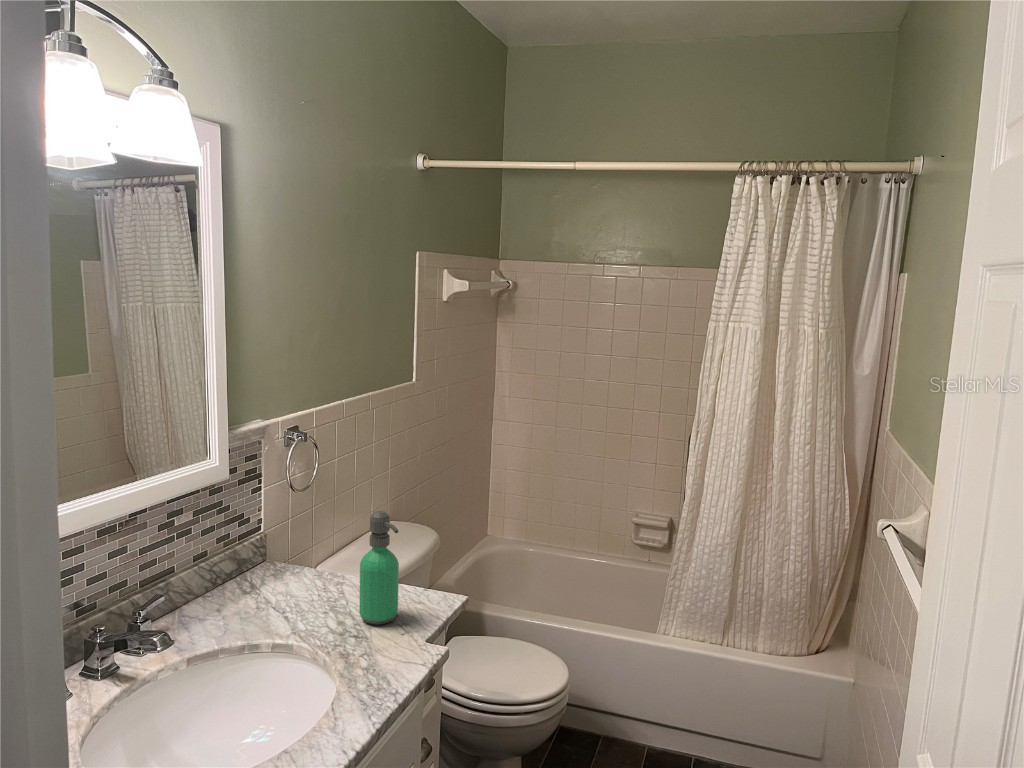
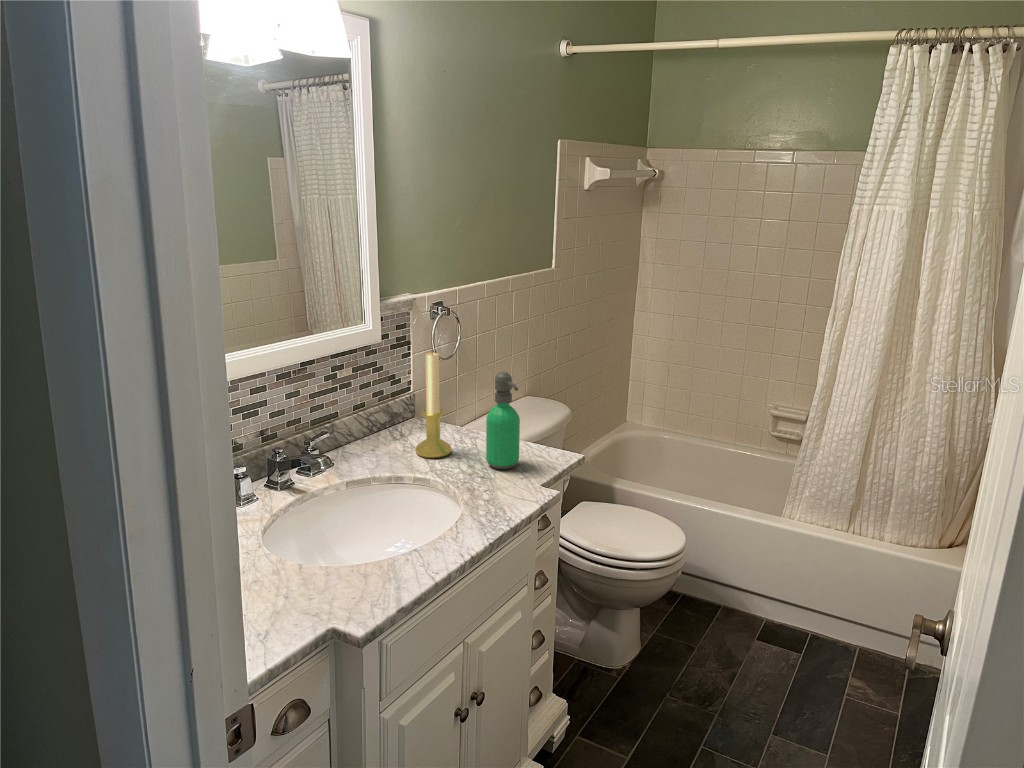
candle holder: none [272,487,316,616] -> present [416,352,452,458]

